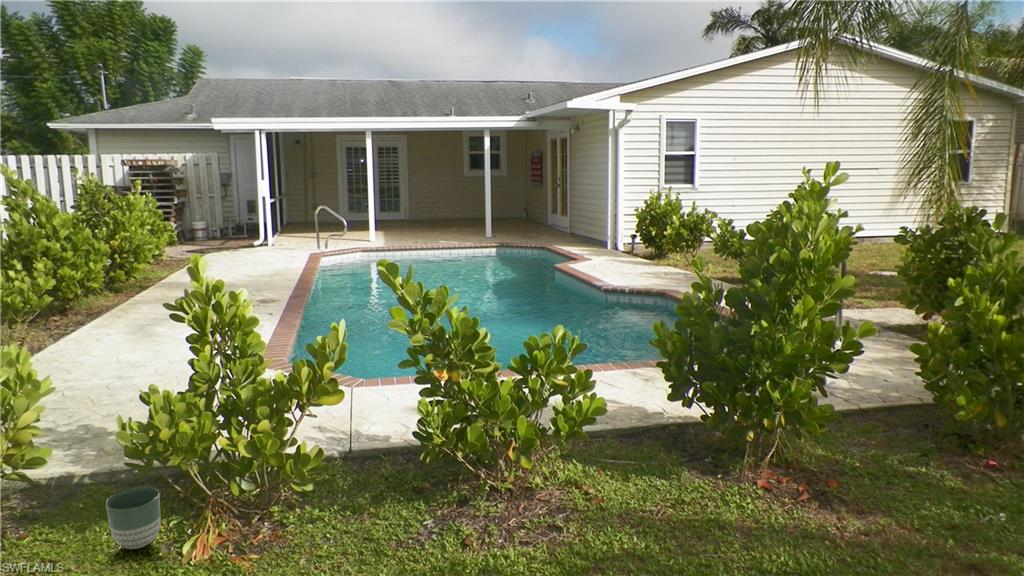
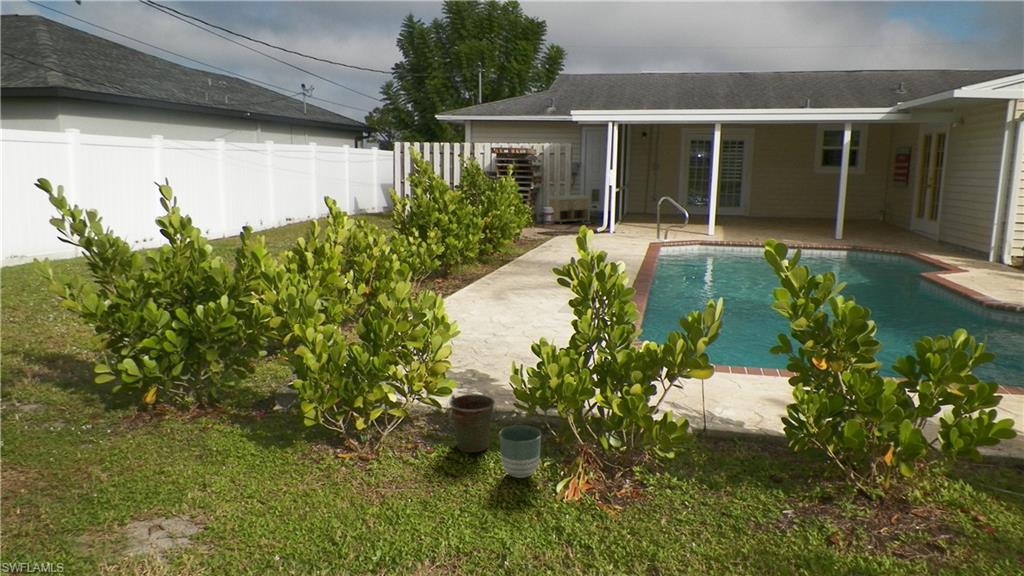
storage bench: none [199,207,245,239] -> present [549,195,589,223]
bucket: none [37,458,104,529] -> present [447,394,495,452]

